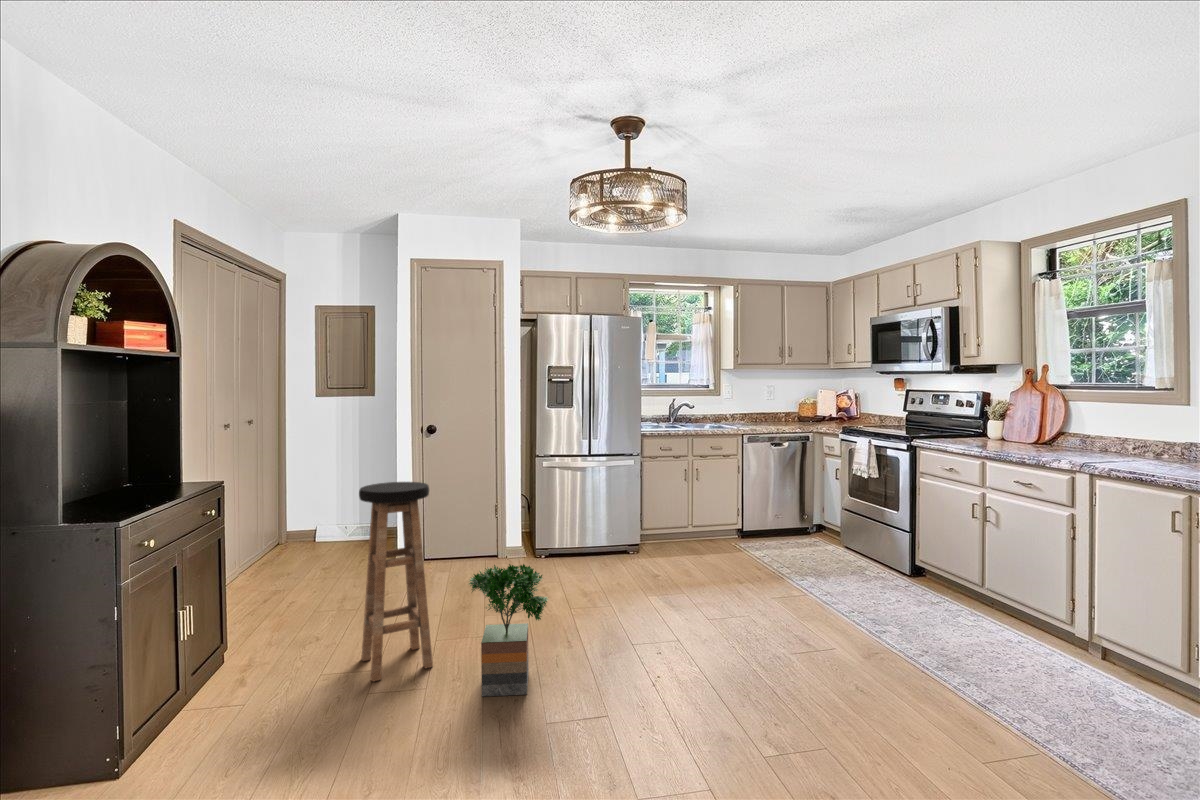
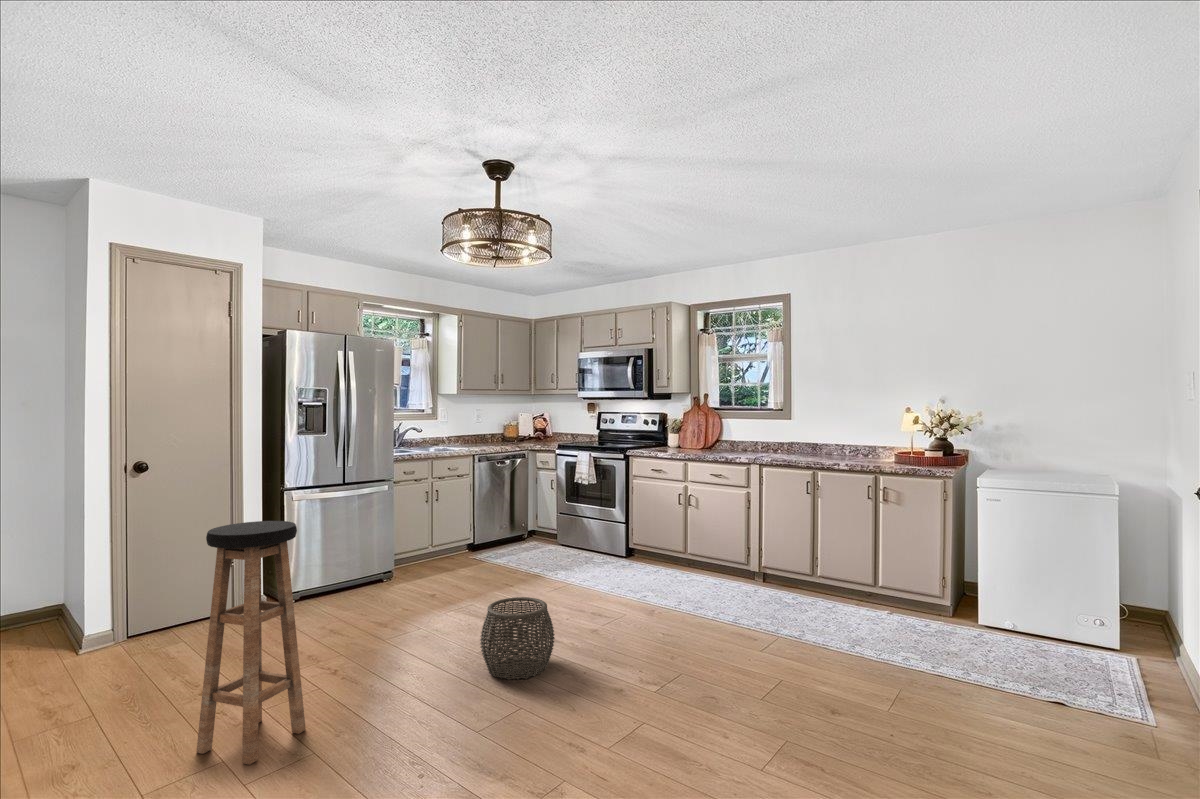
potted tree: present [469,564,548,697] -> none [366,589,461,733]
woven basket: none [604,592,684,684] -> present [480,597,555,680]

